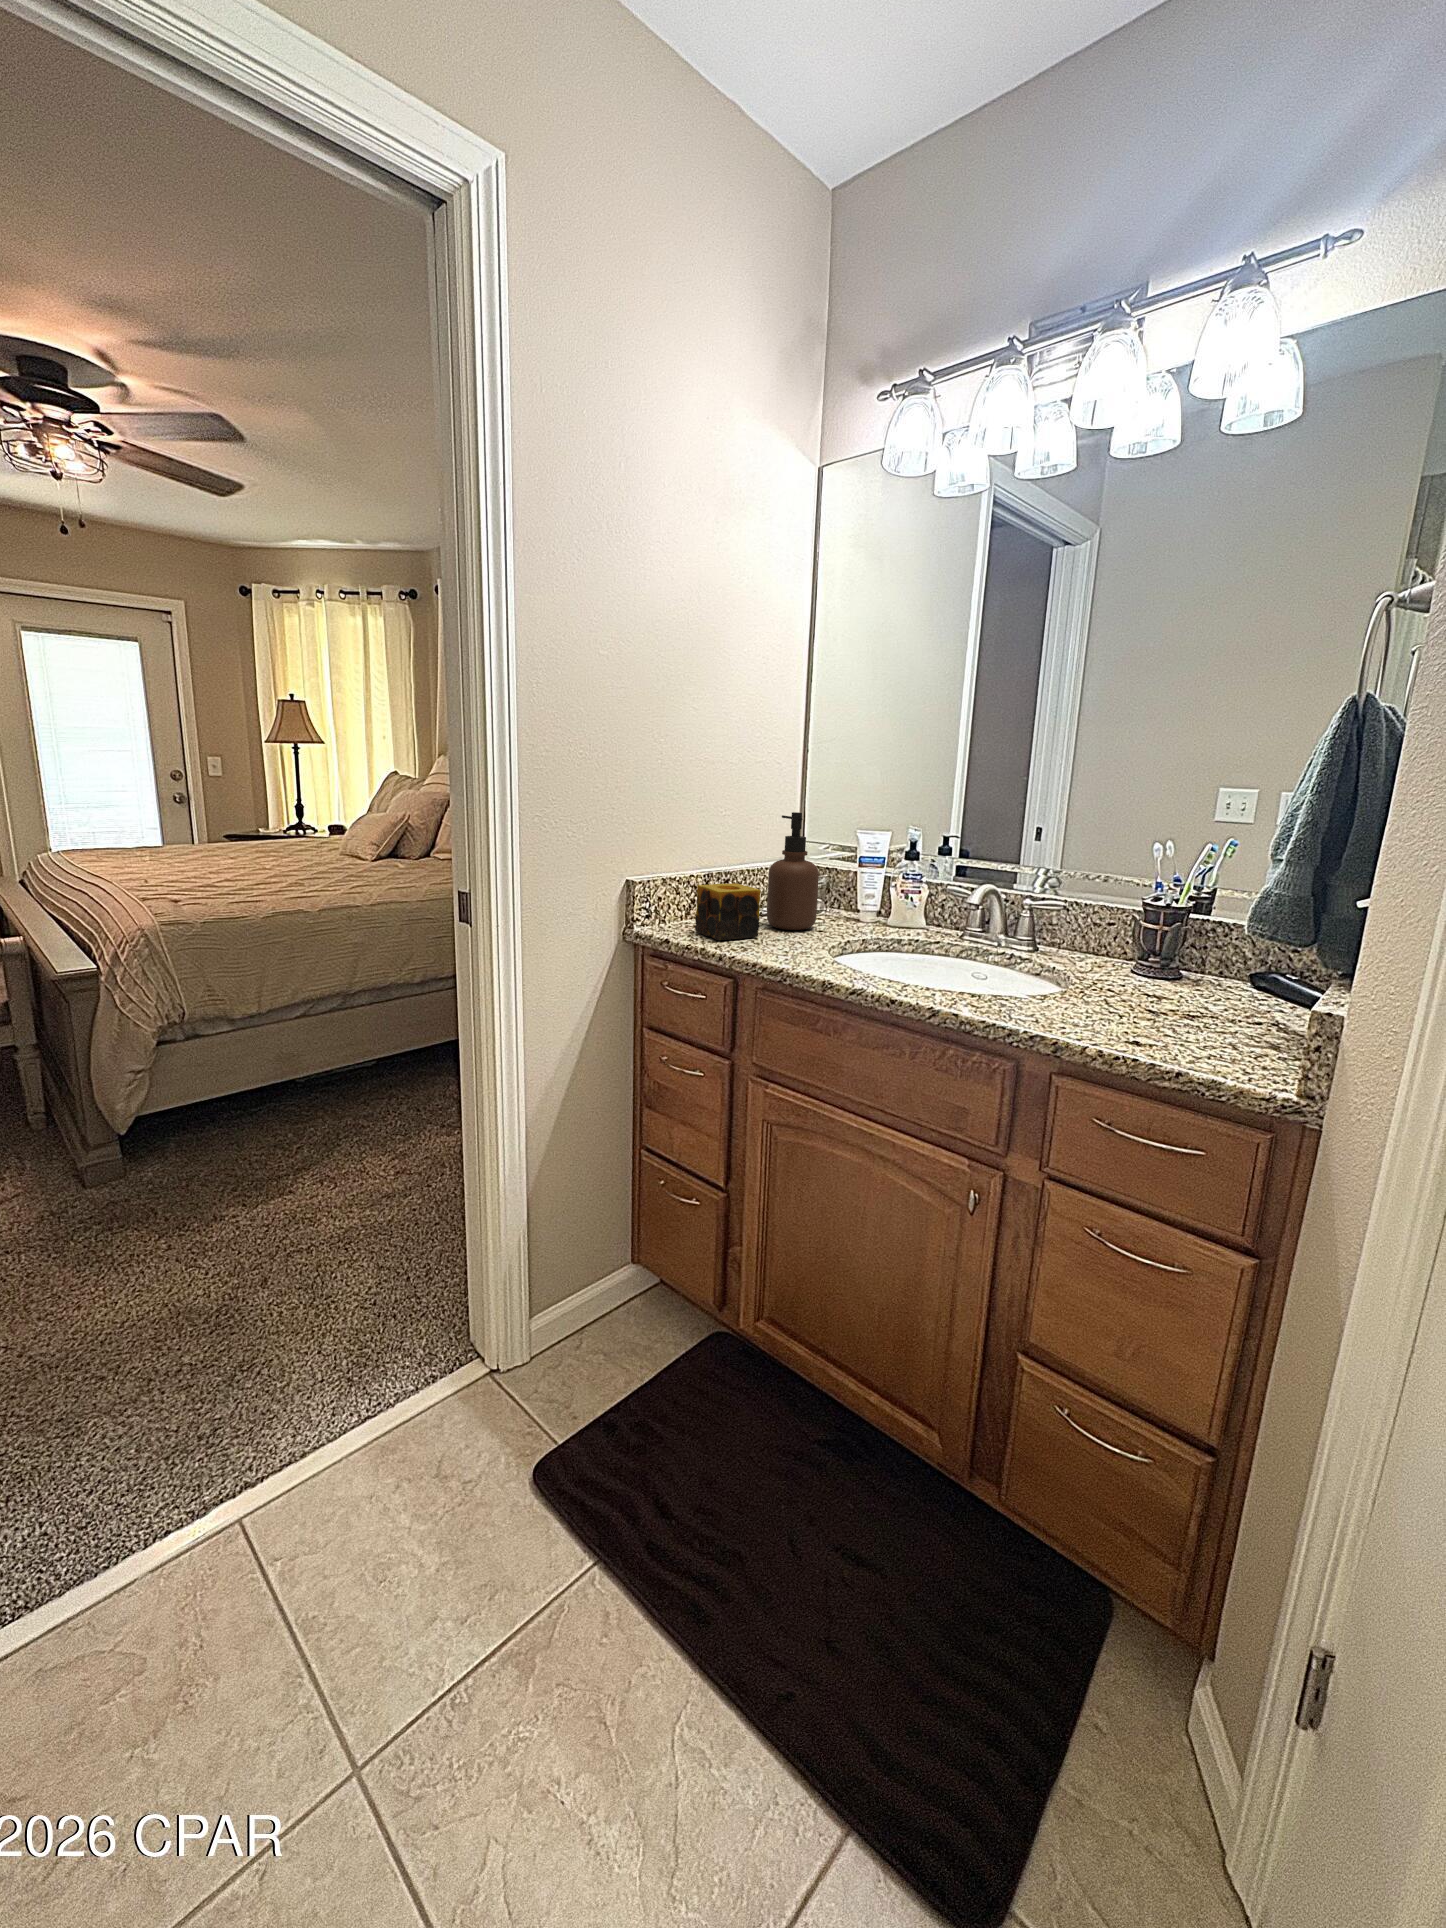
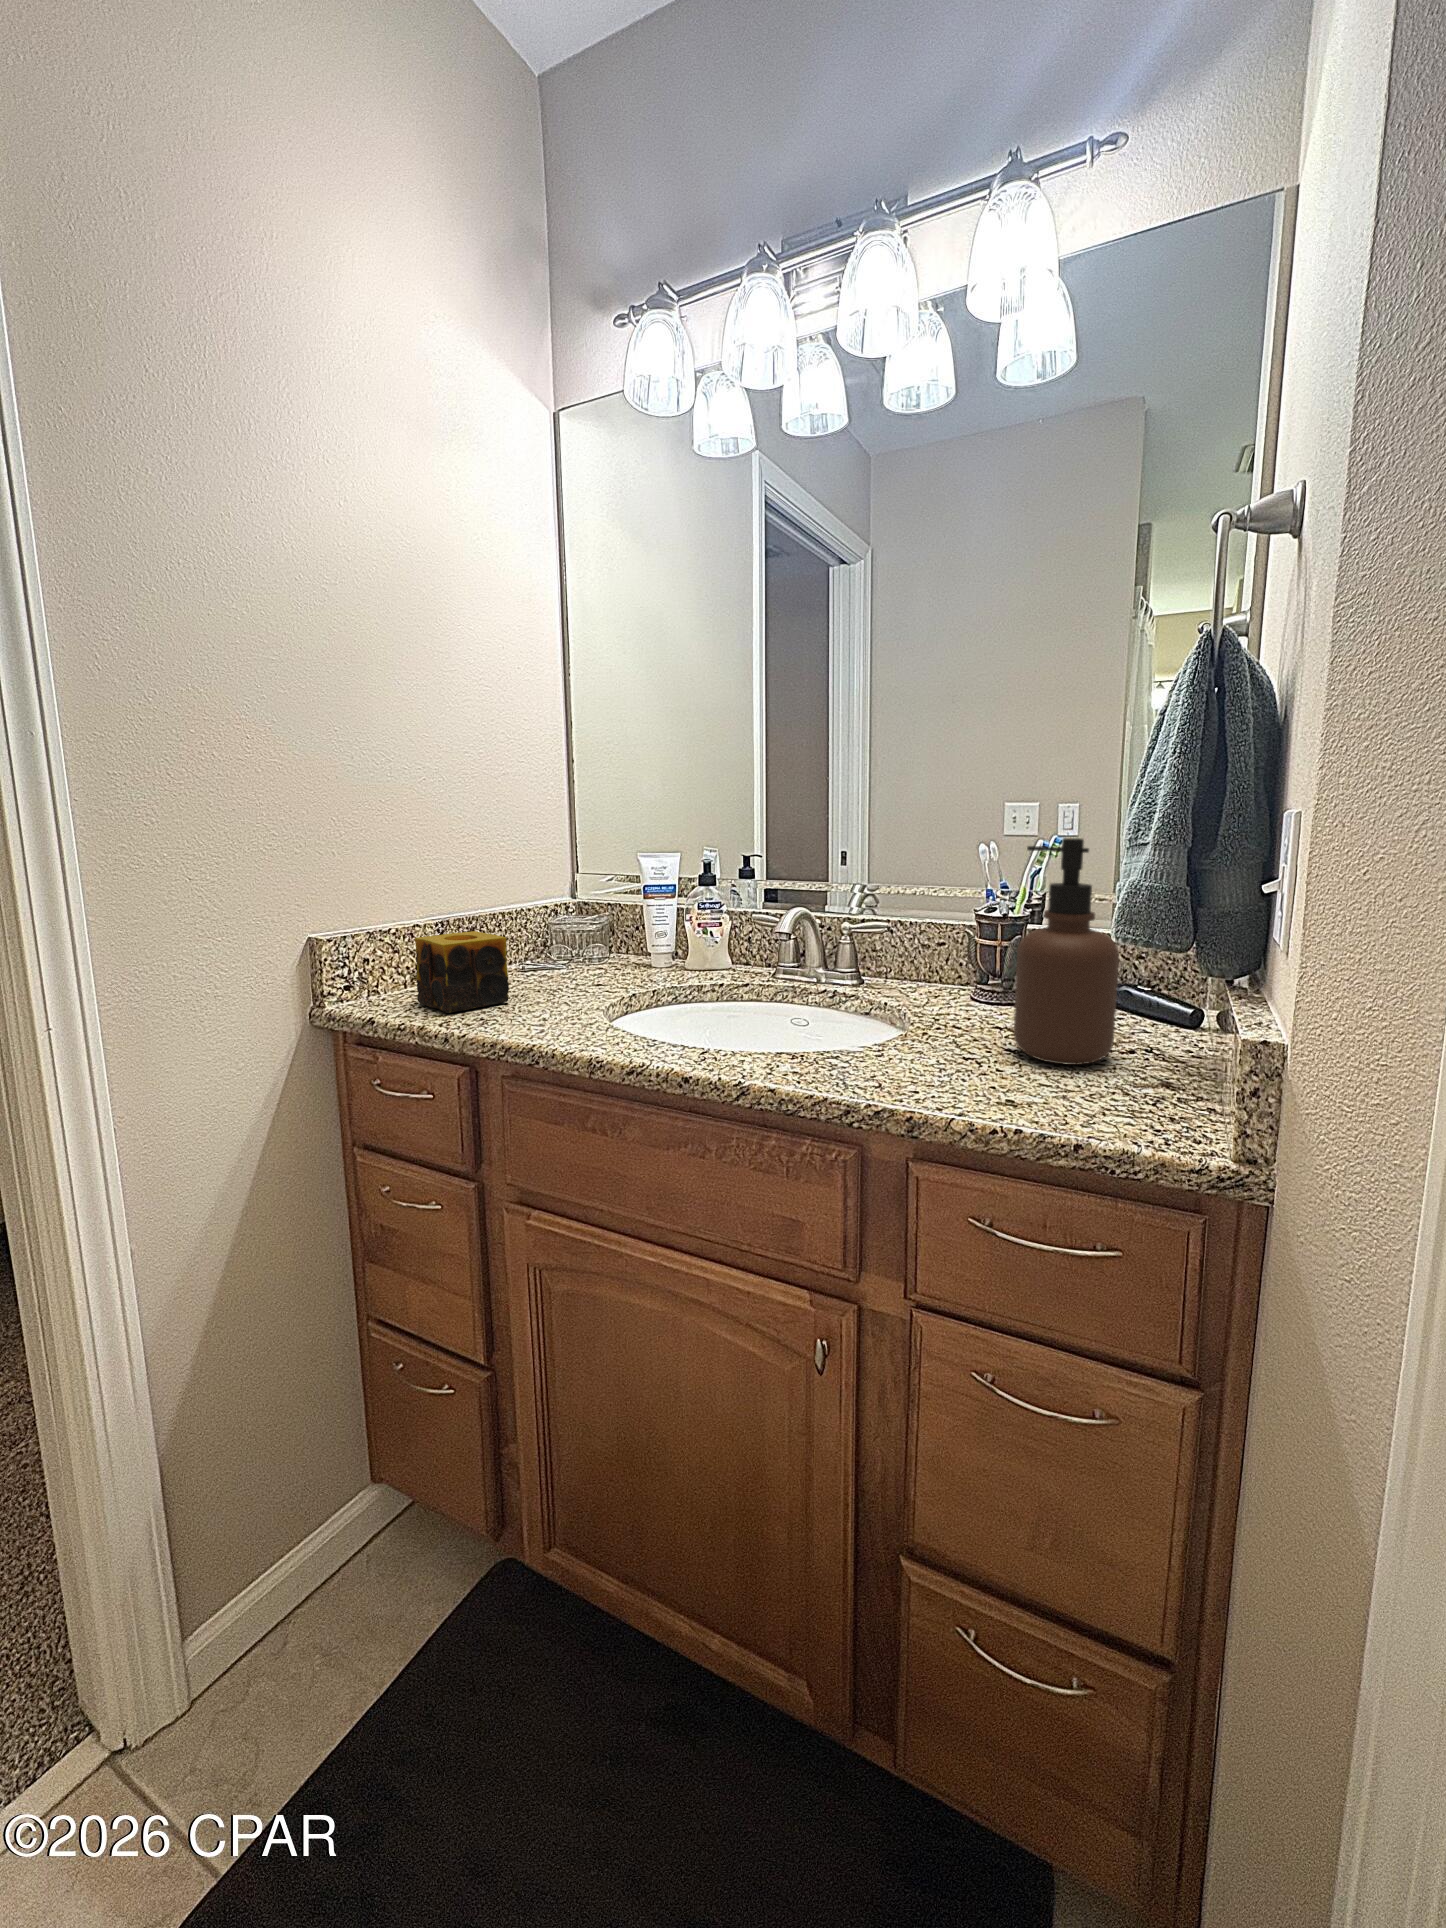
soap dispenser: present [767,812,819,930] -> present [1014,838,1119,1065]

